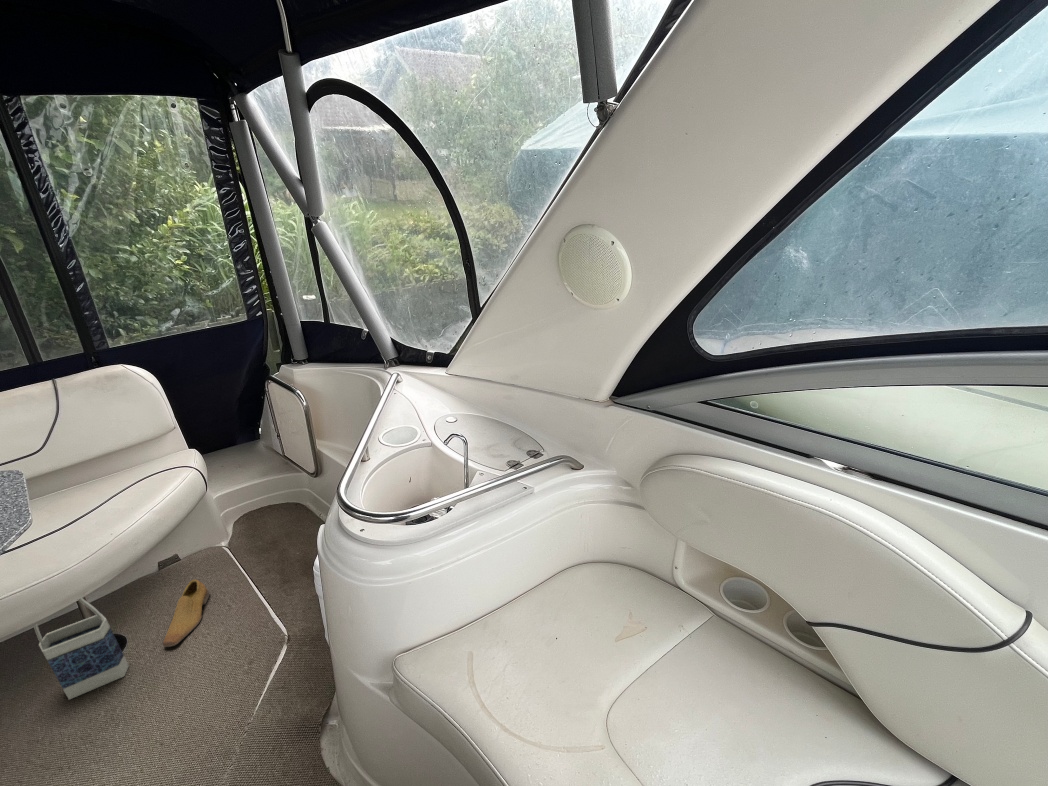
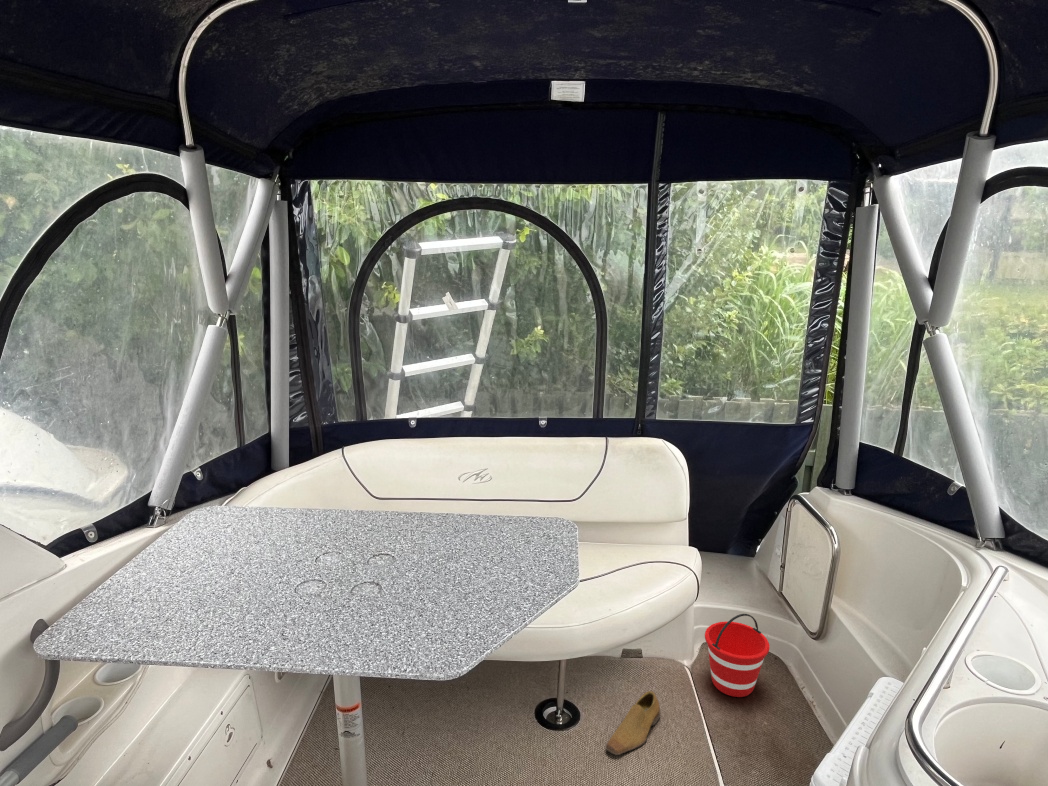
bucket: none [228,481,284,548] -> present [705,614,770,697]
bag: present [34,598,129,699] -> none [521,636,575,755]

